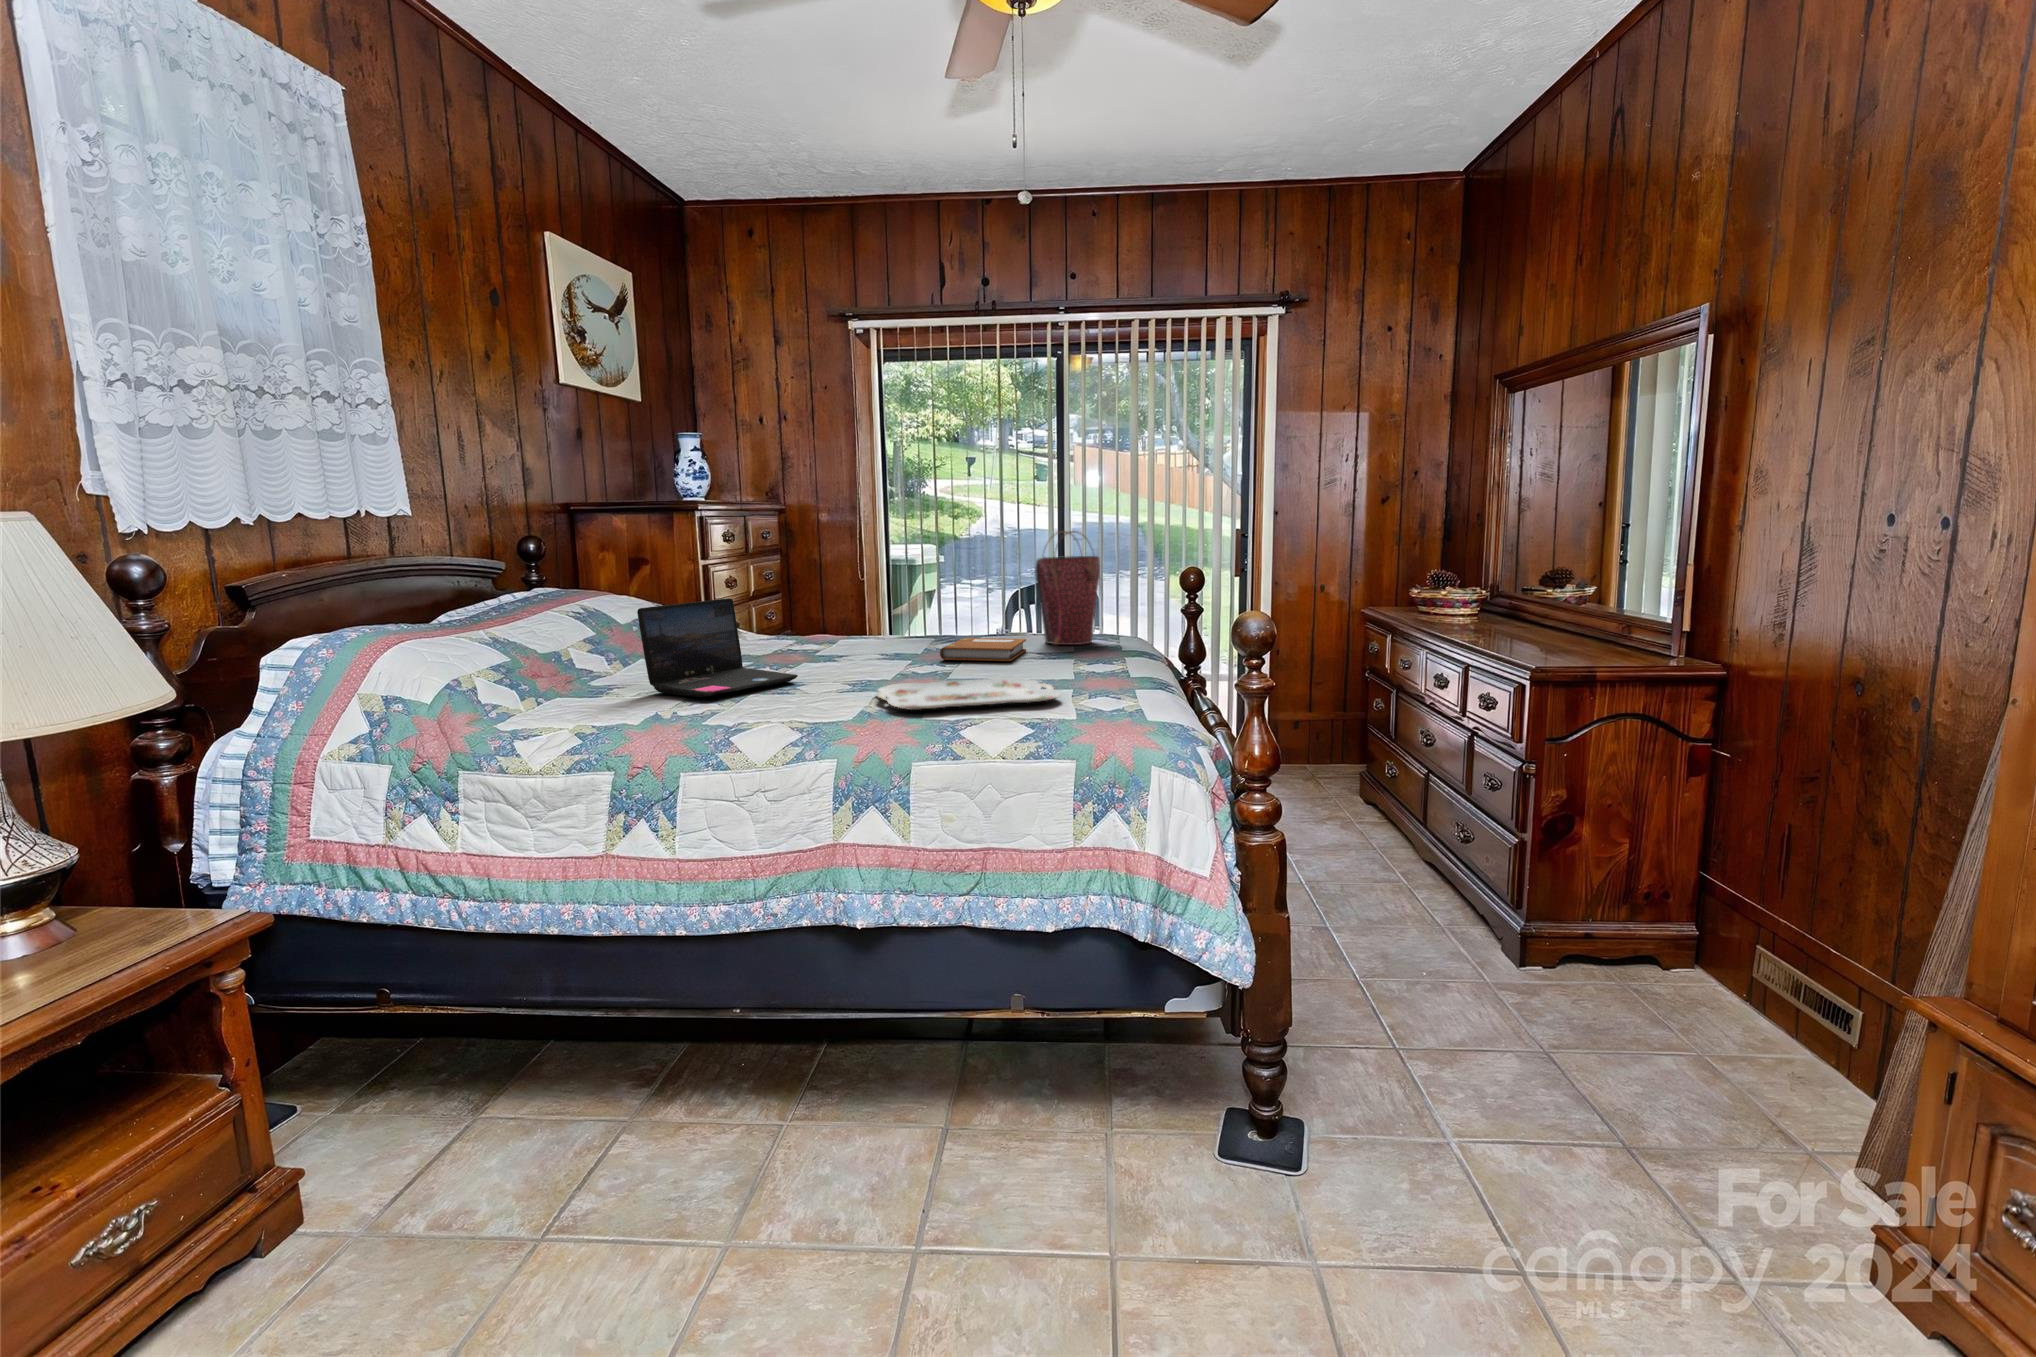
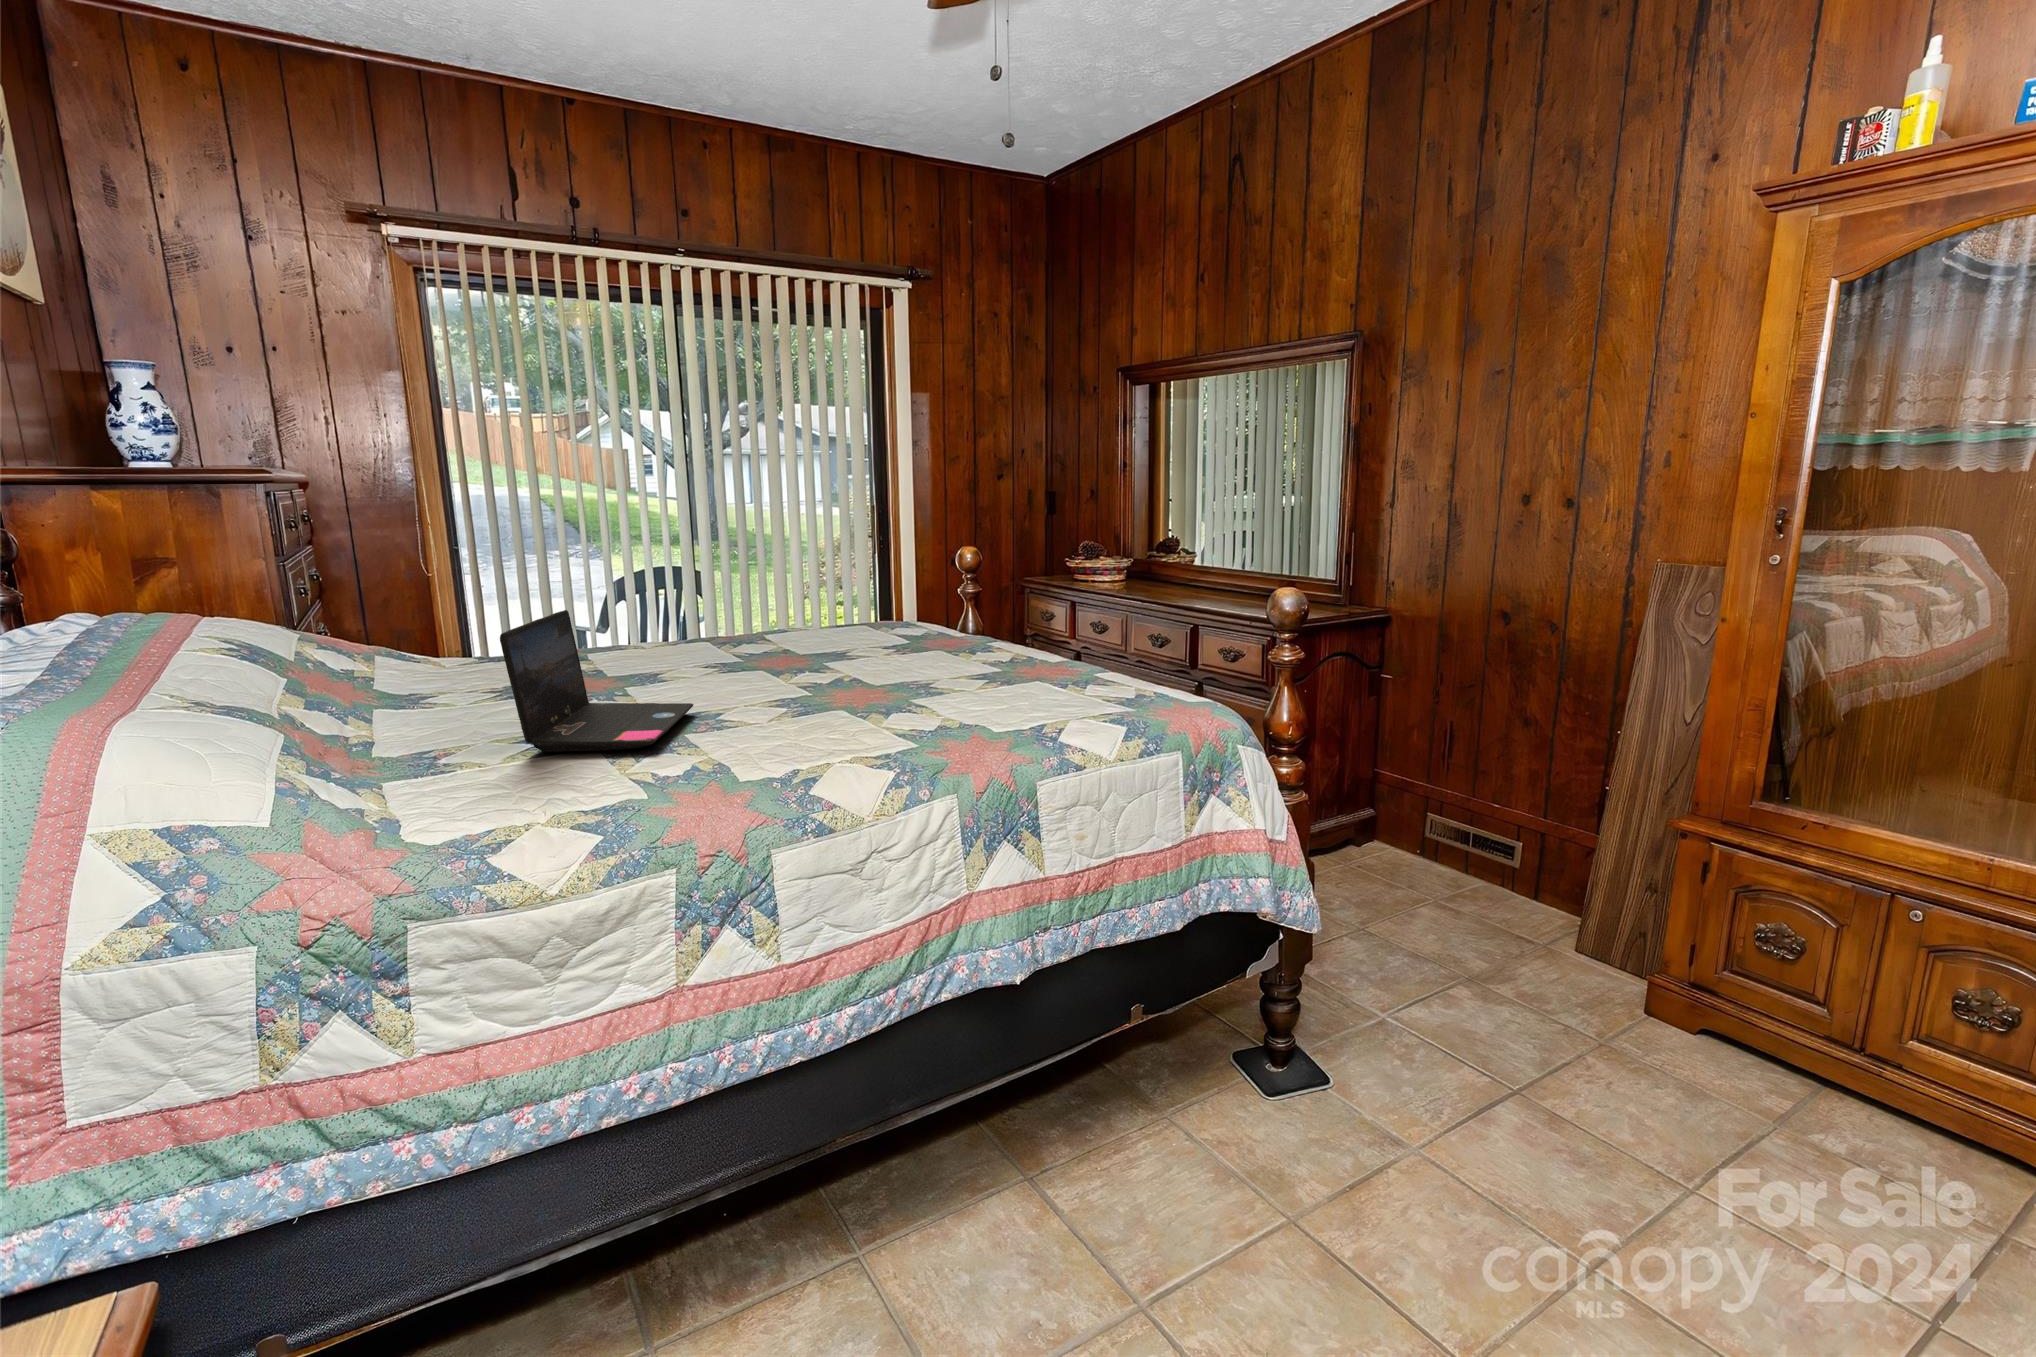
handbag: present [1035,531,1100,645] -> none [825,511,883,638]
notebook: present [940,638,1026,661] -> none [763,634,867,666]
serving tray: present [877,678,1060,710] -> none [837,677,1053,726]

